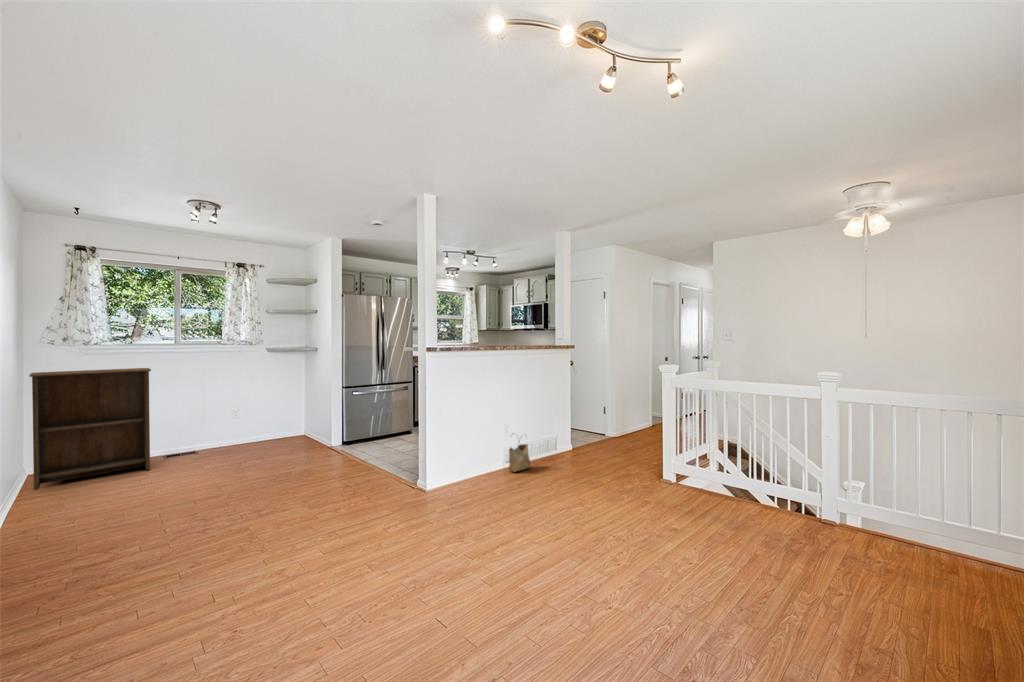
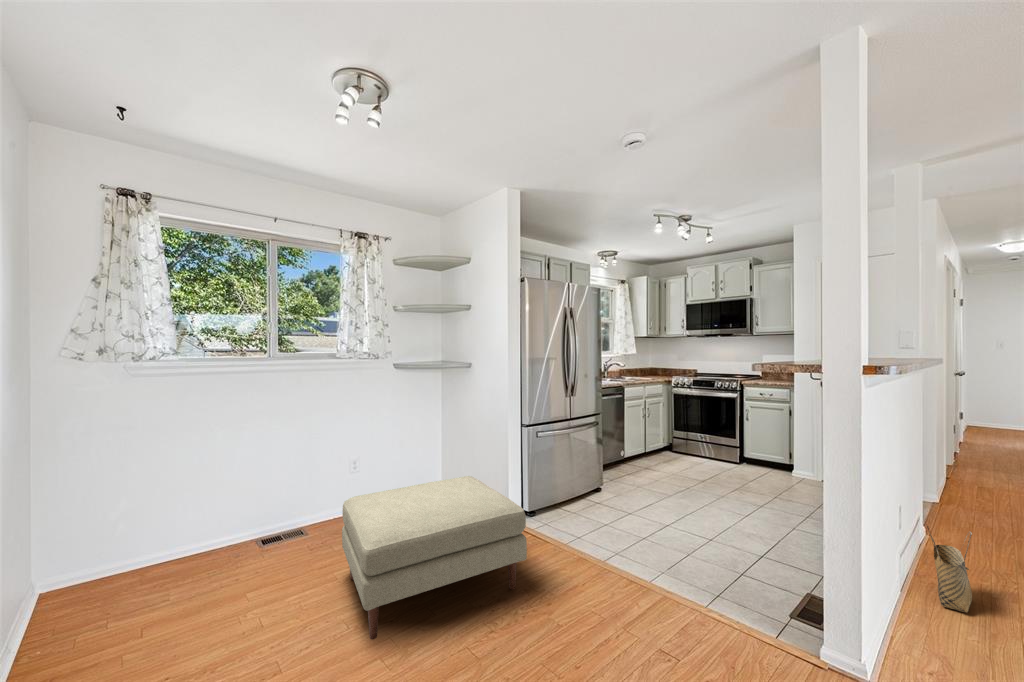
bookshelf: present [30,368,151,490] -> none [27,399,243,653]
ottoman: none [205,416,309,484] -> present [342,476,527,639]

